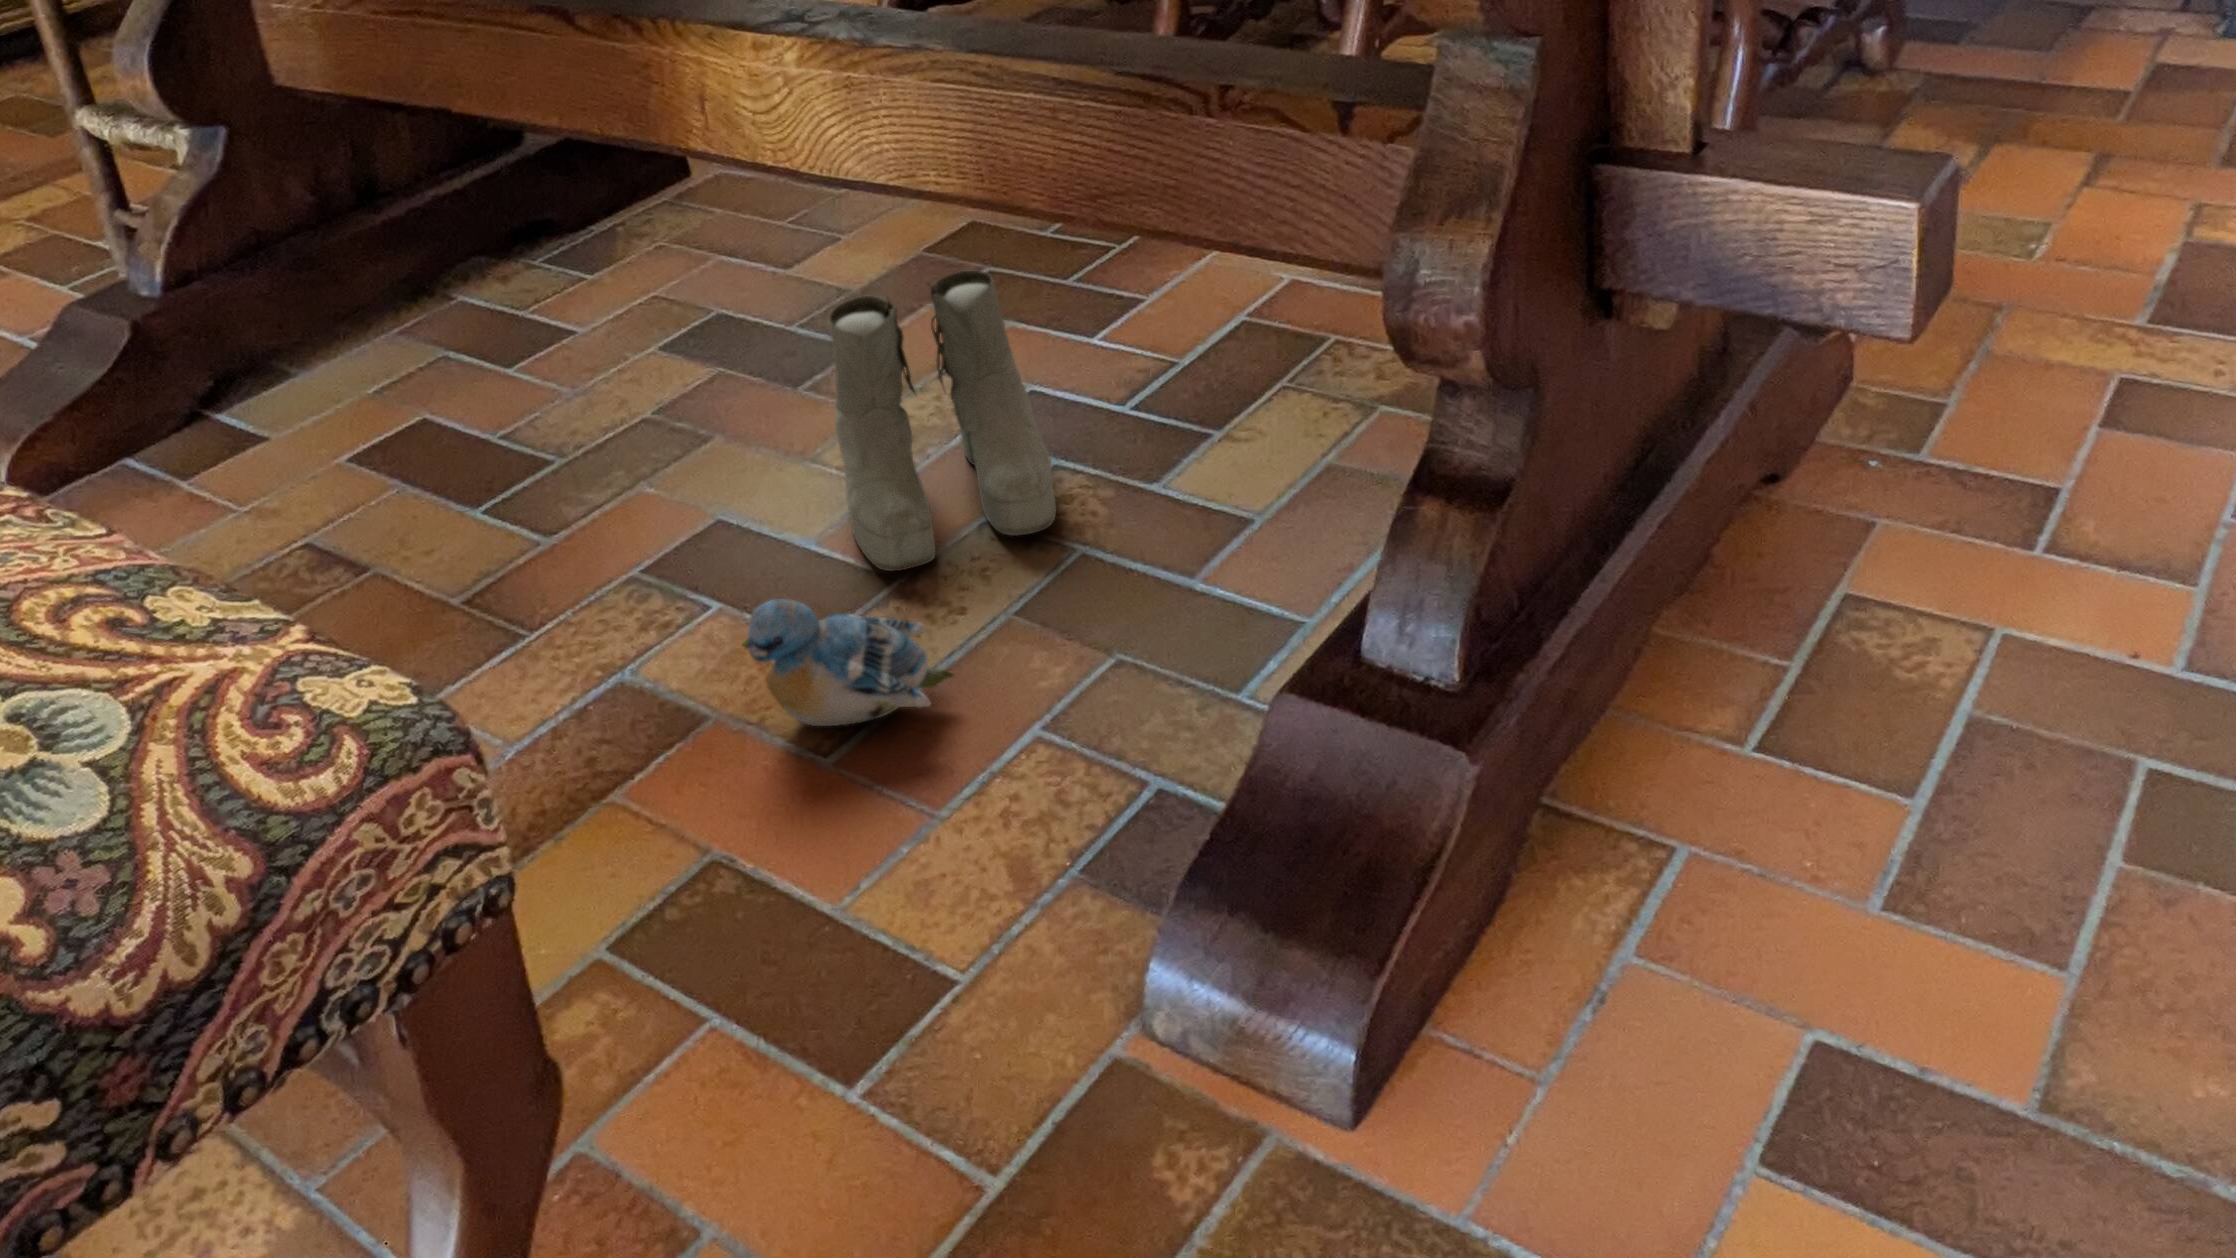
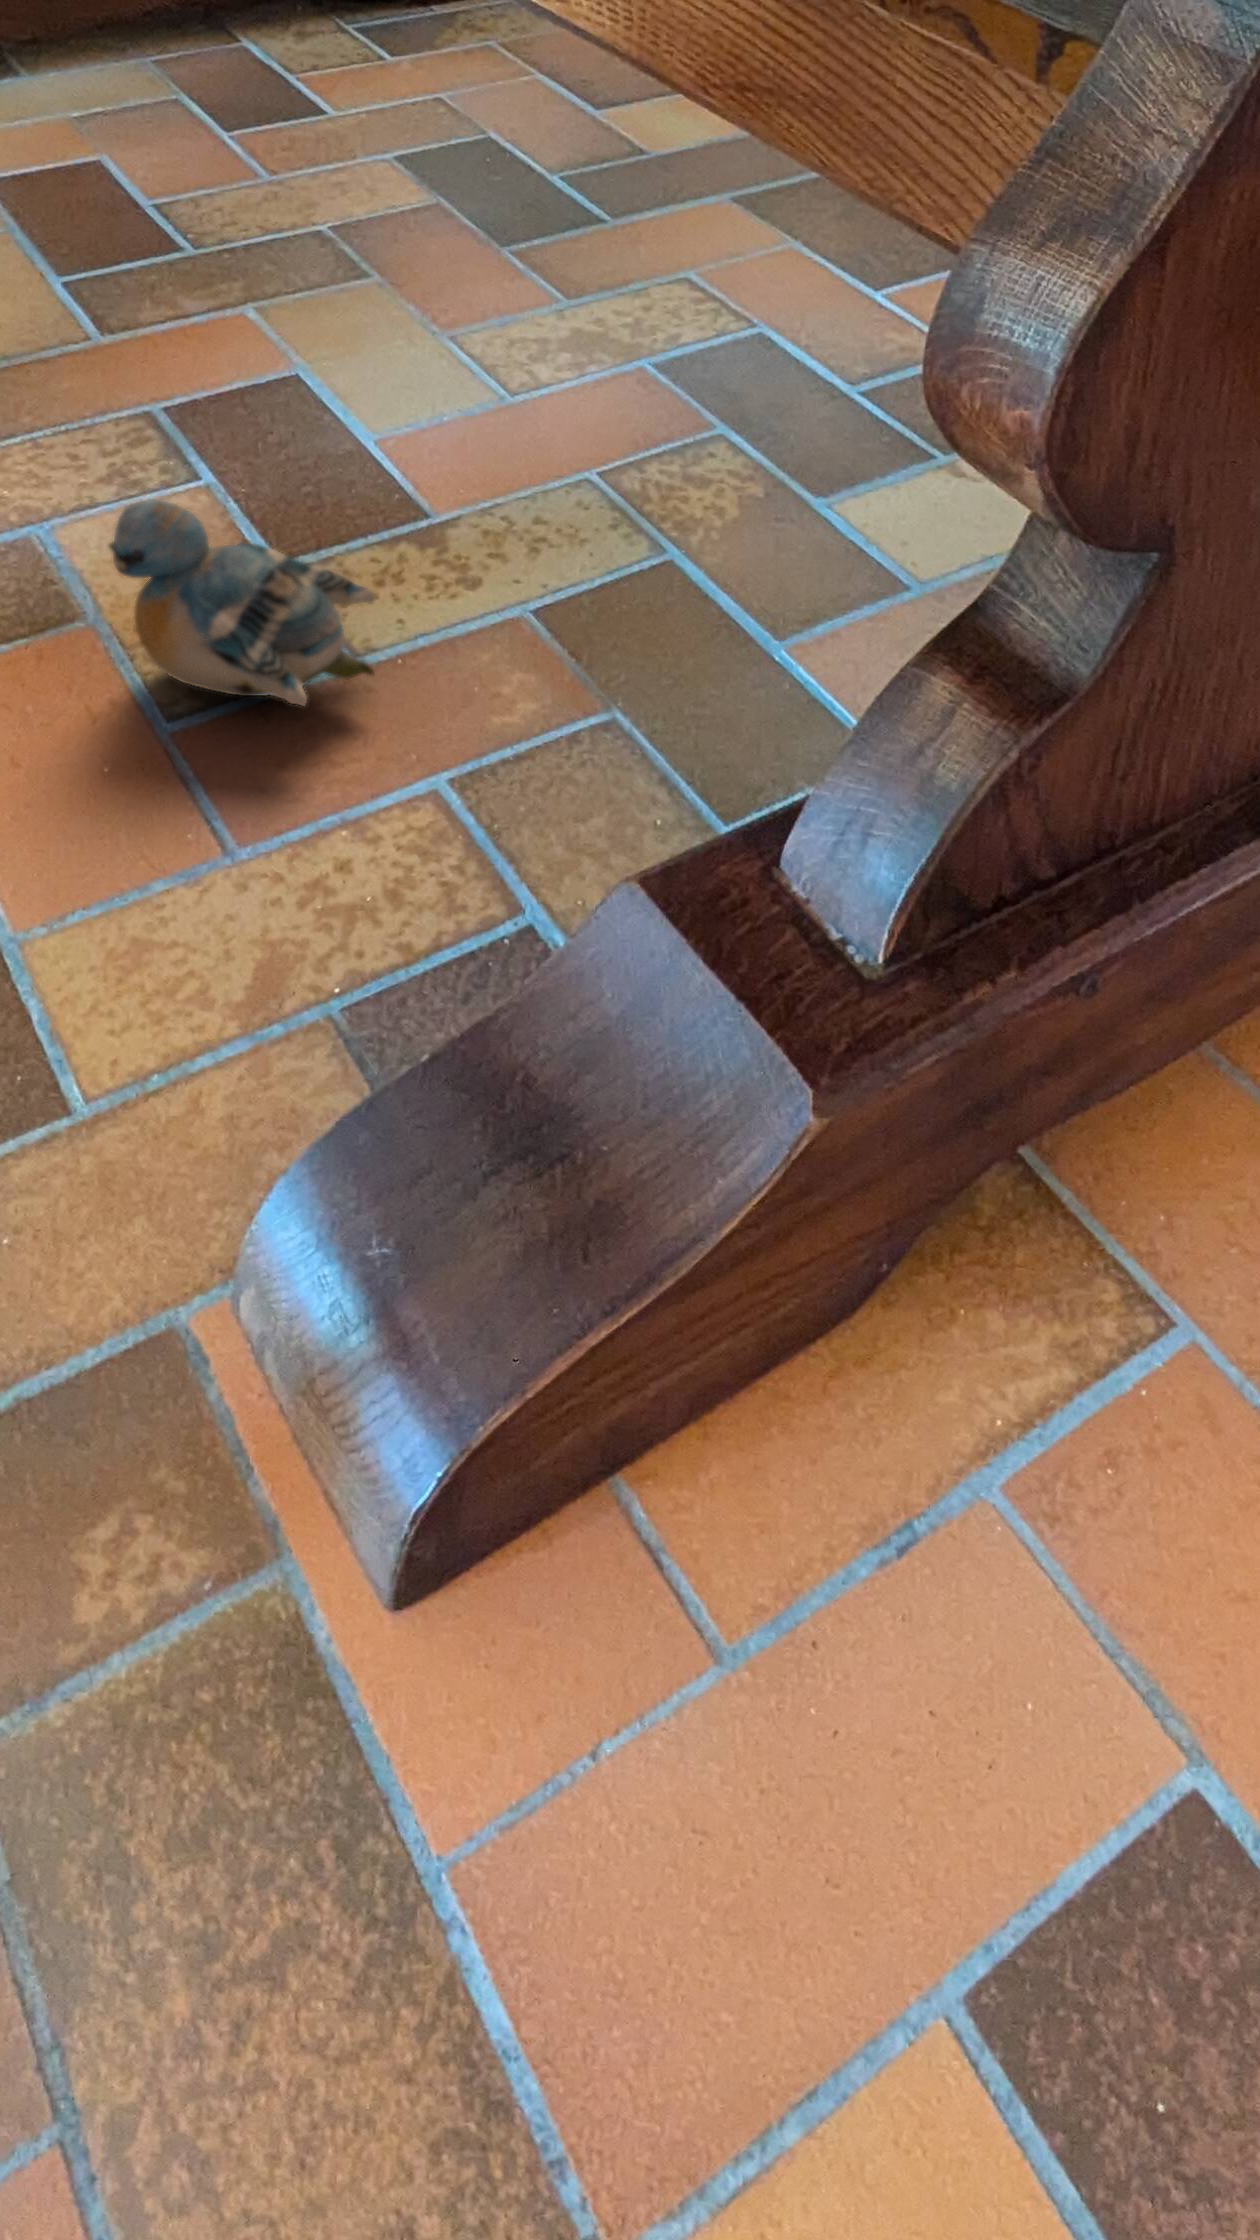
boots: present [828,271,1057,571] -> none [409,150,695,518]

